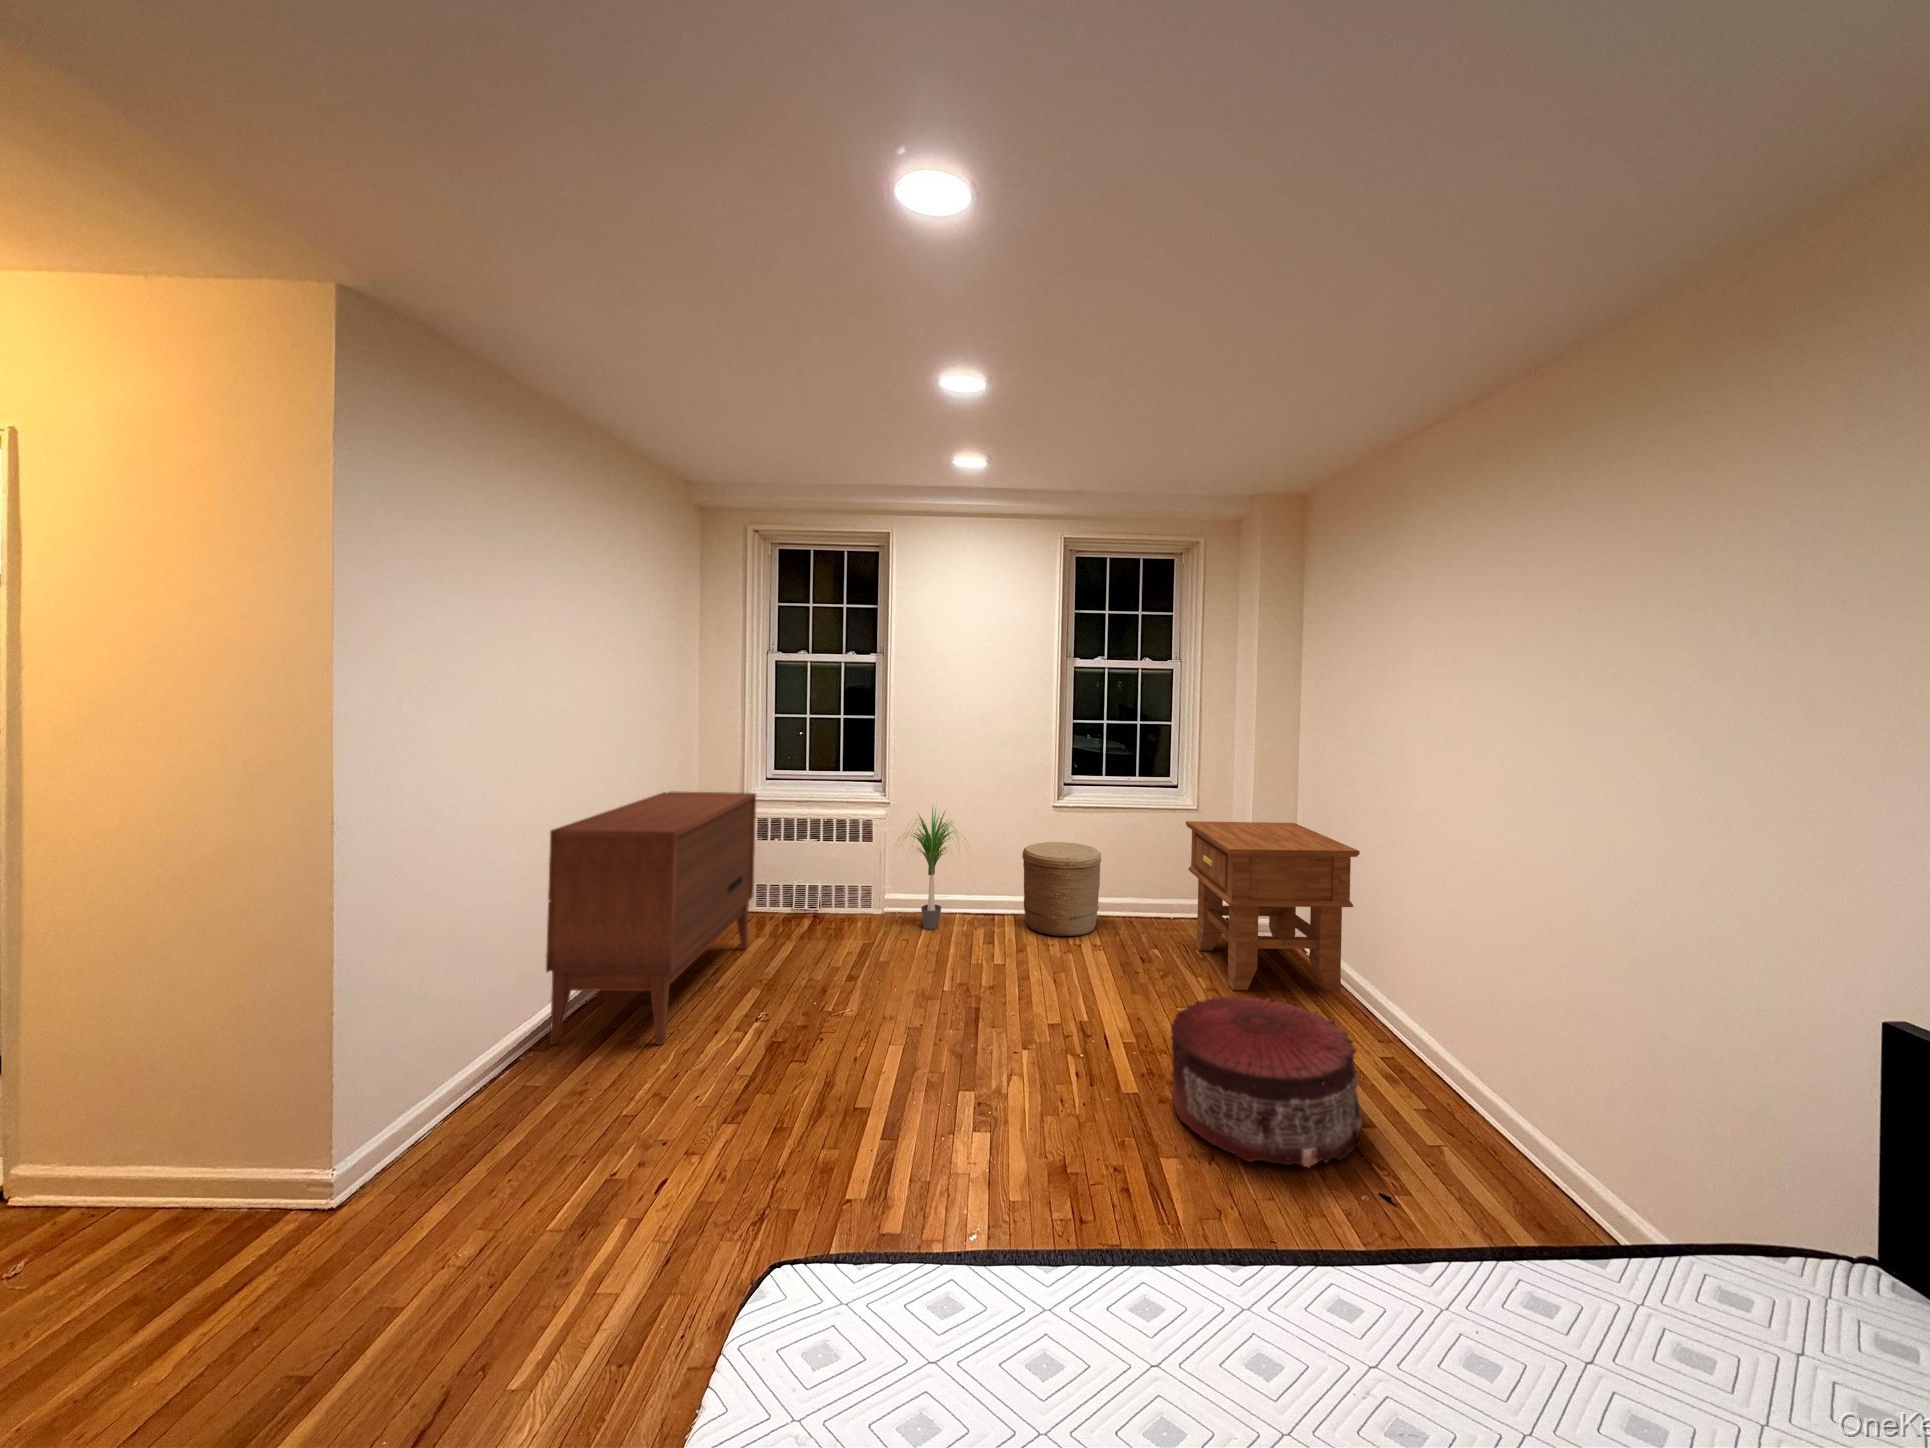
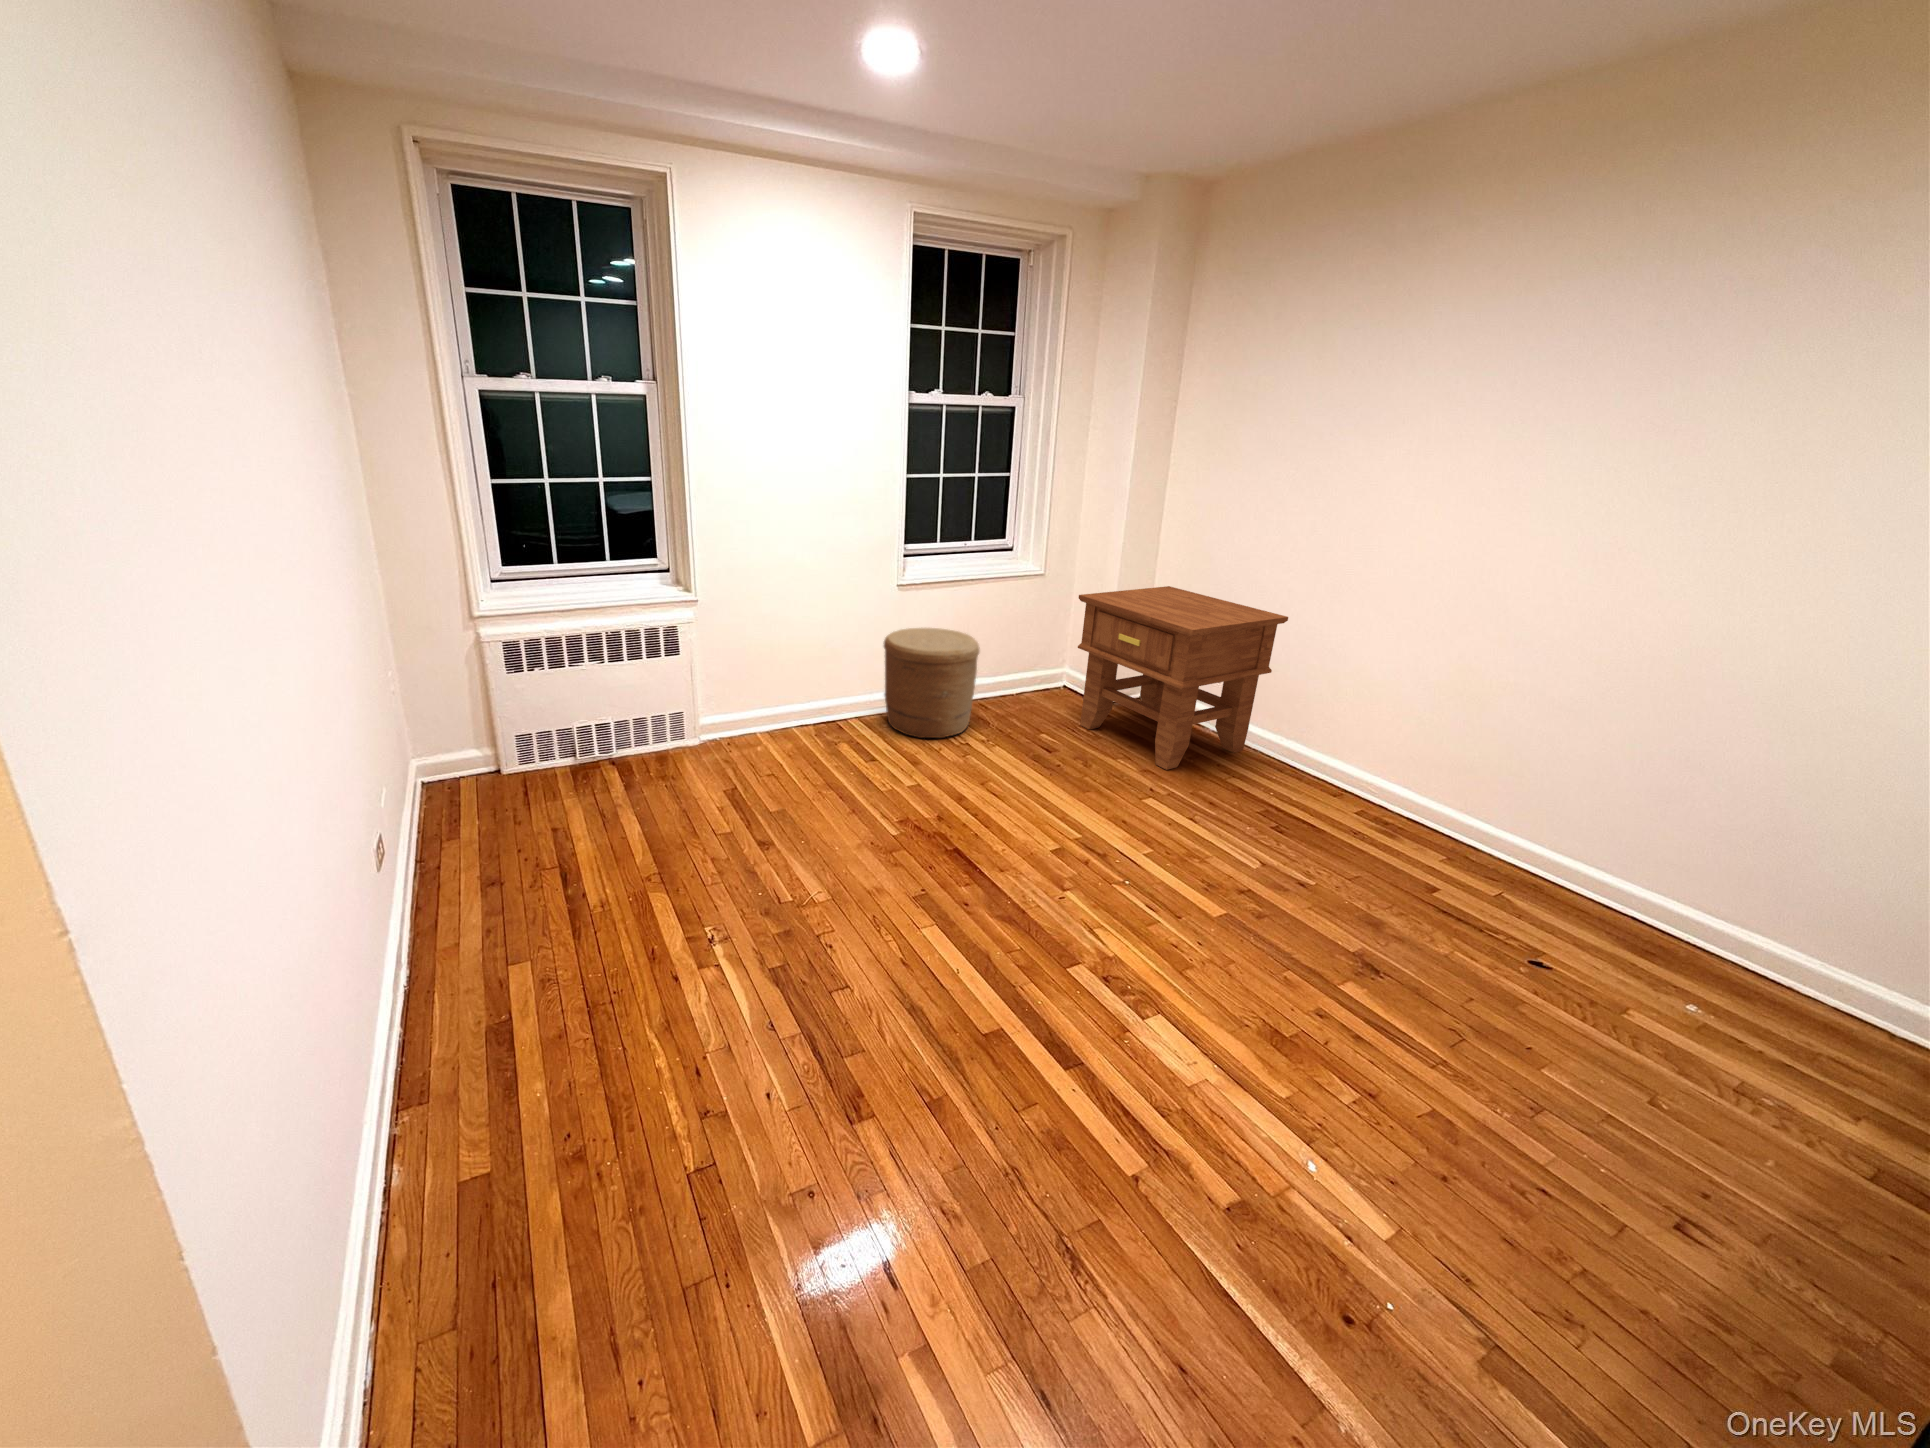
dresser: present [546,791,756,1044] -> none [327,613,620,1094]
potted plant: present [899,808,966,929] -> none [728,592,837,756]
pouf: present [1171,997,1362,1167] -> none [1246,789,1467,965]

